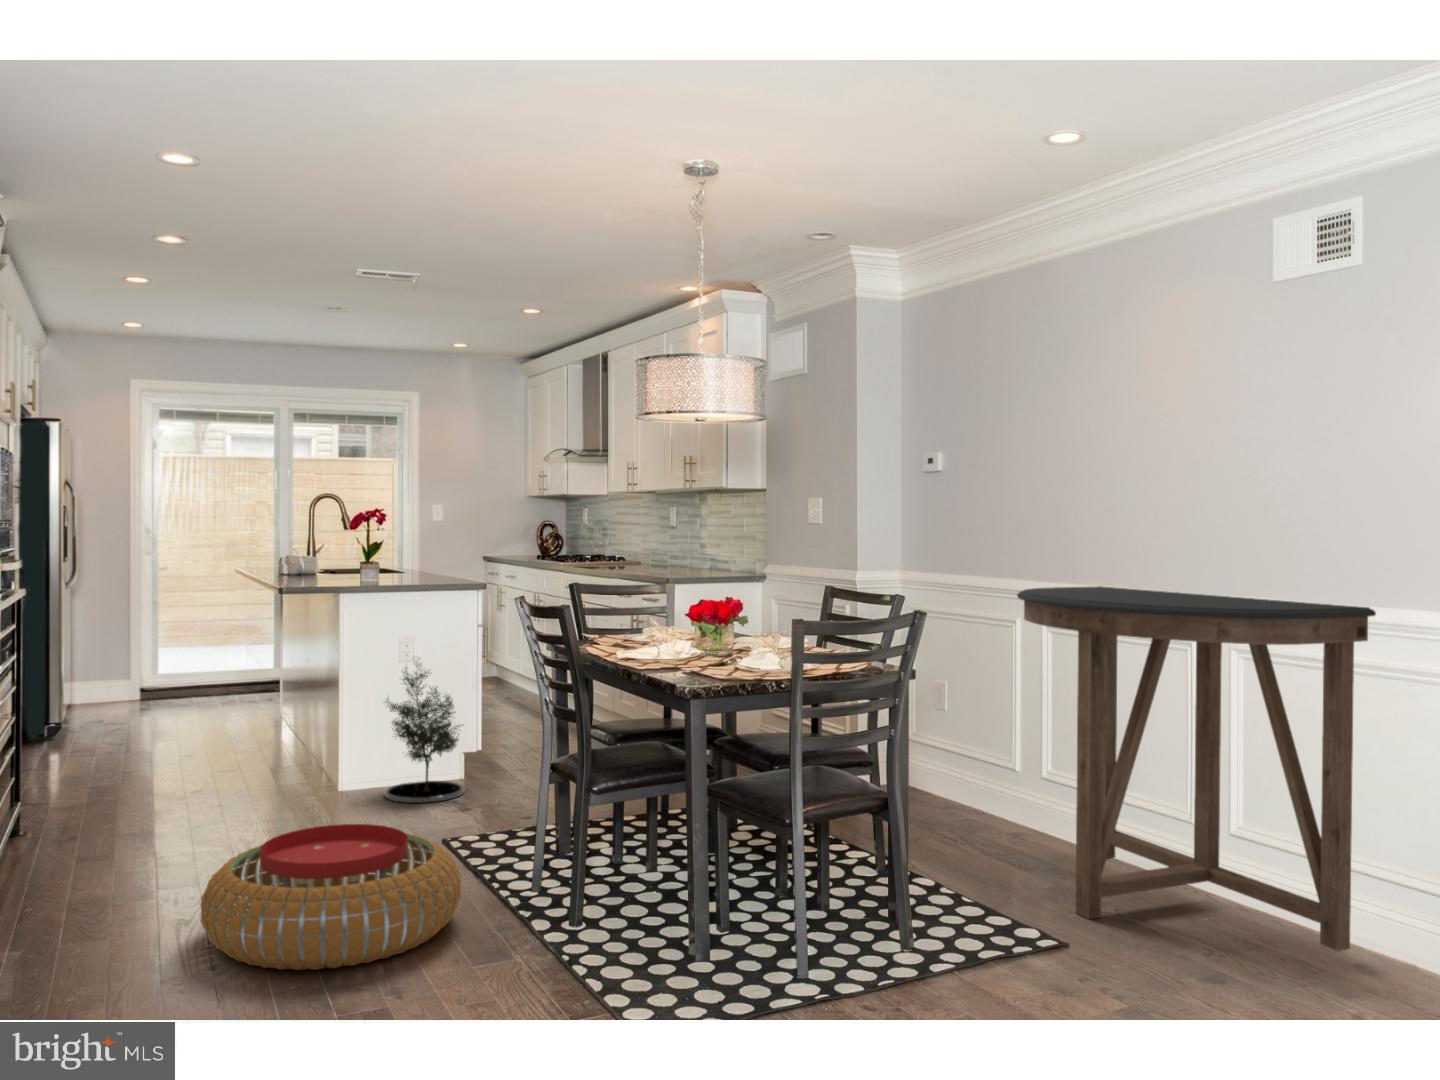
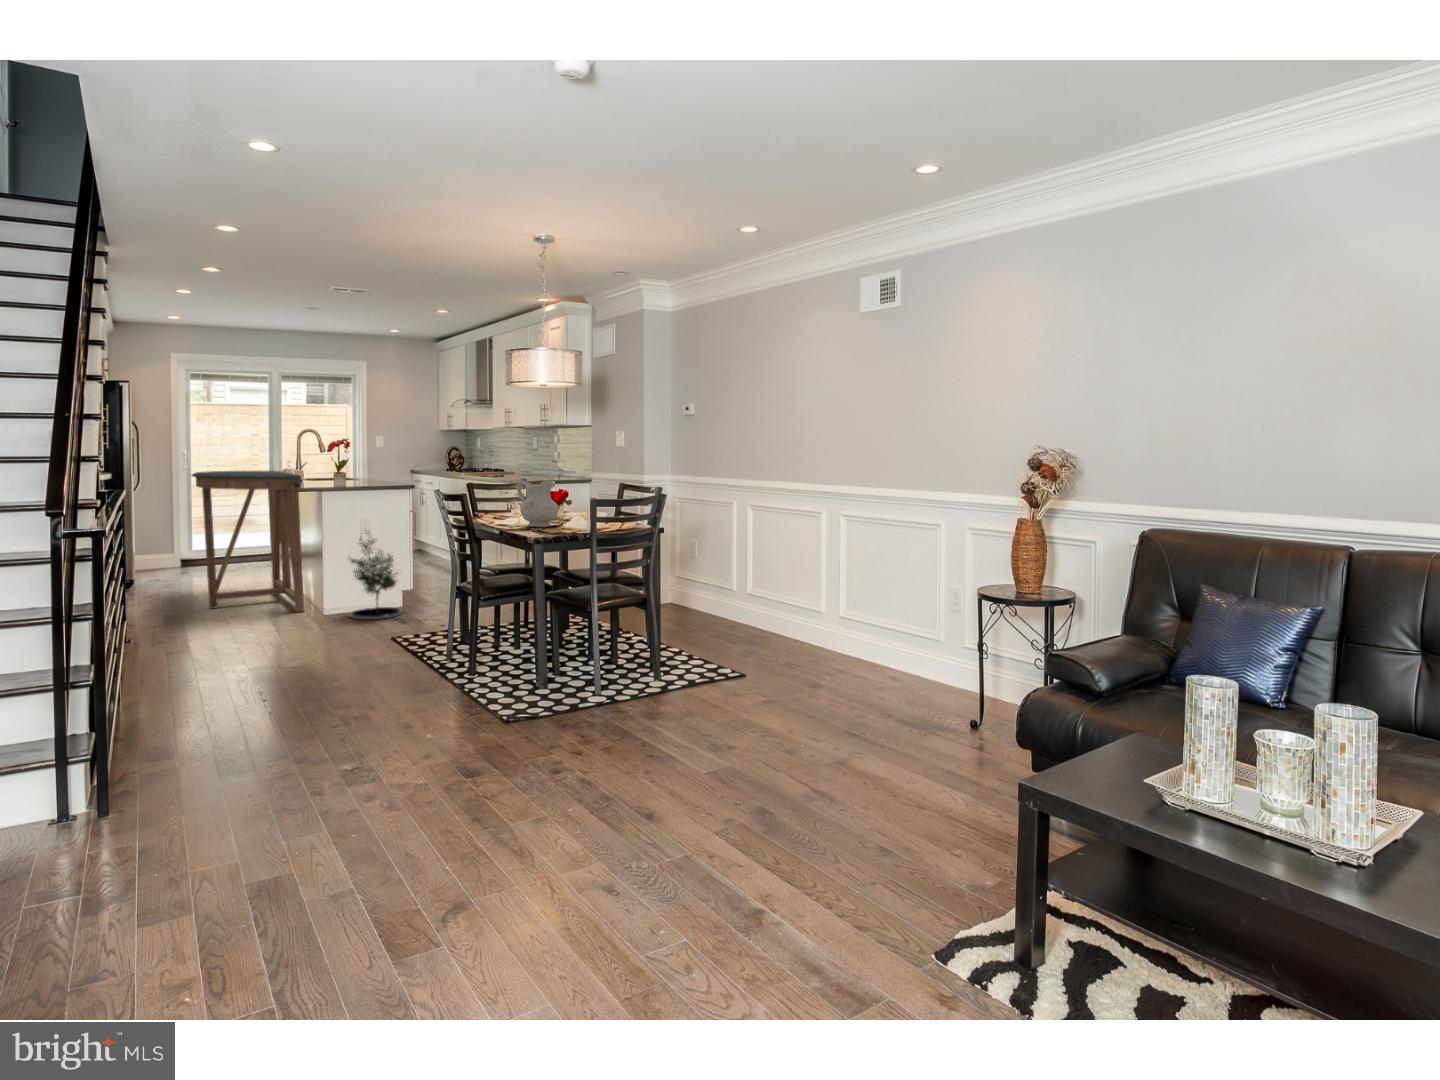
ceramic pitcher: none [657,576,726,662] -> present [517,478,558,527]
console table: present [1017,586,1376,951] -> present [192,471,304,612]
pouf: present [201,824,461,970] -> none [241,624,403,703]

